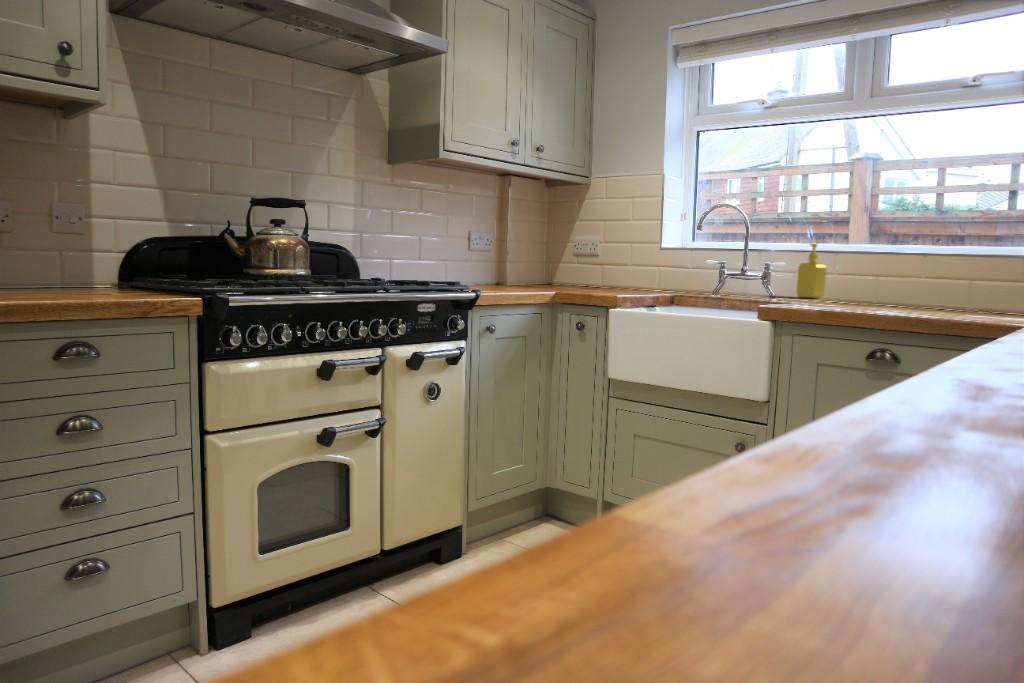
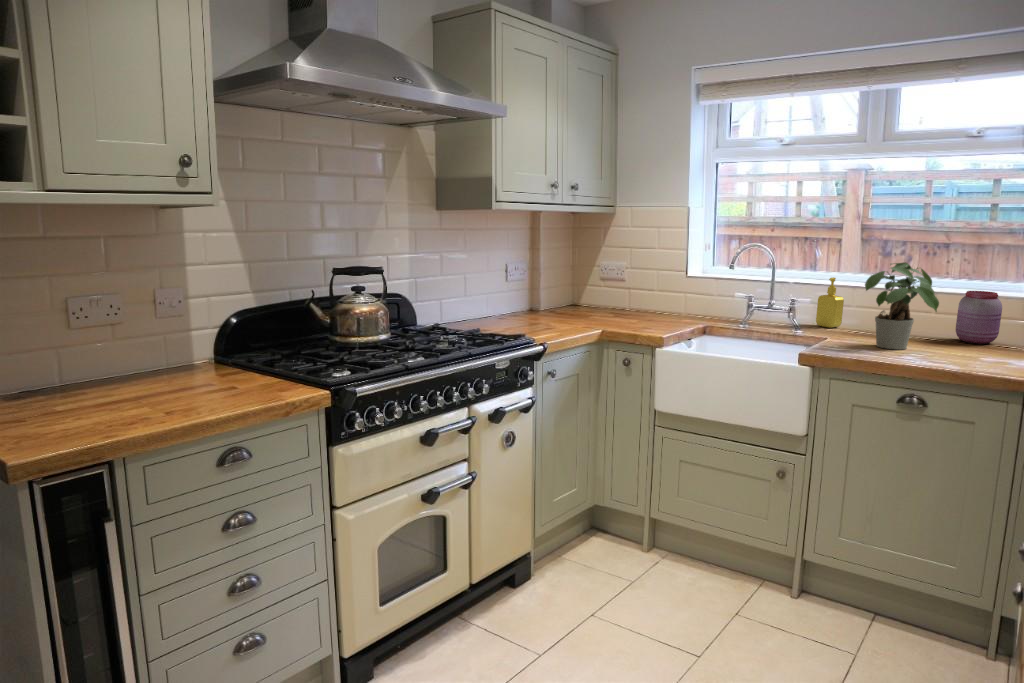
potted plant: none [835,211,915,309] -> present [865,262,939,350]
jar: none [947,252,998,310] -> present [956,291,1002,344]

